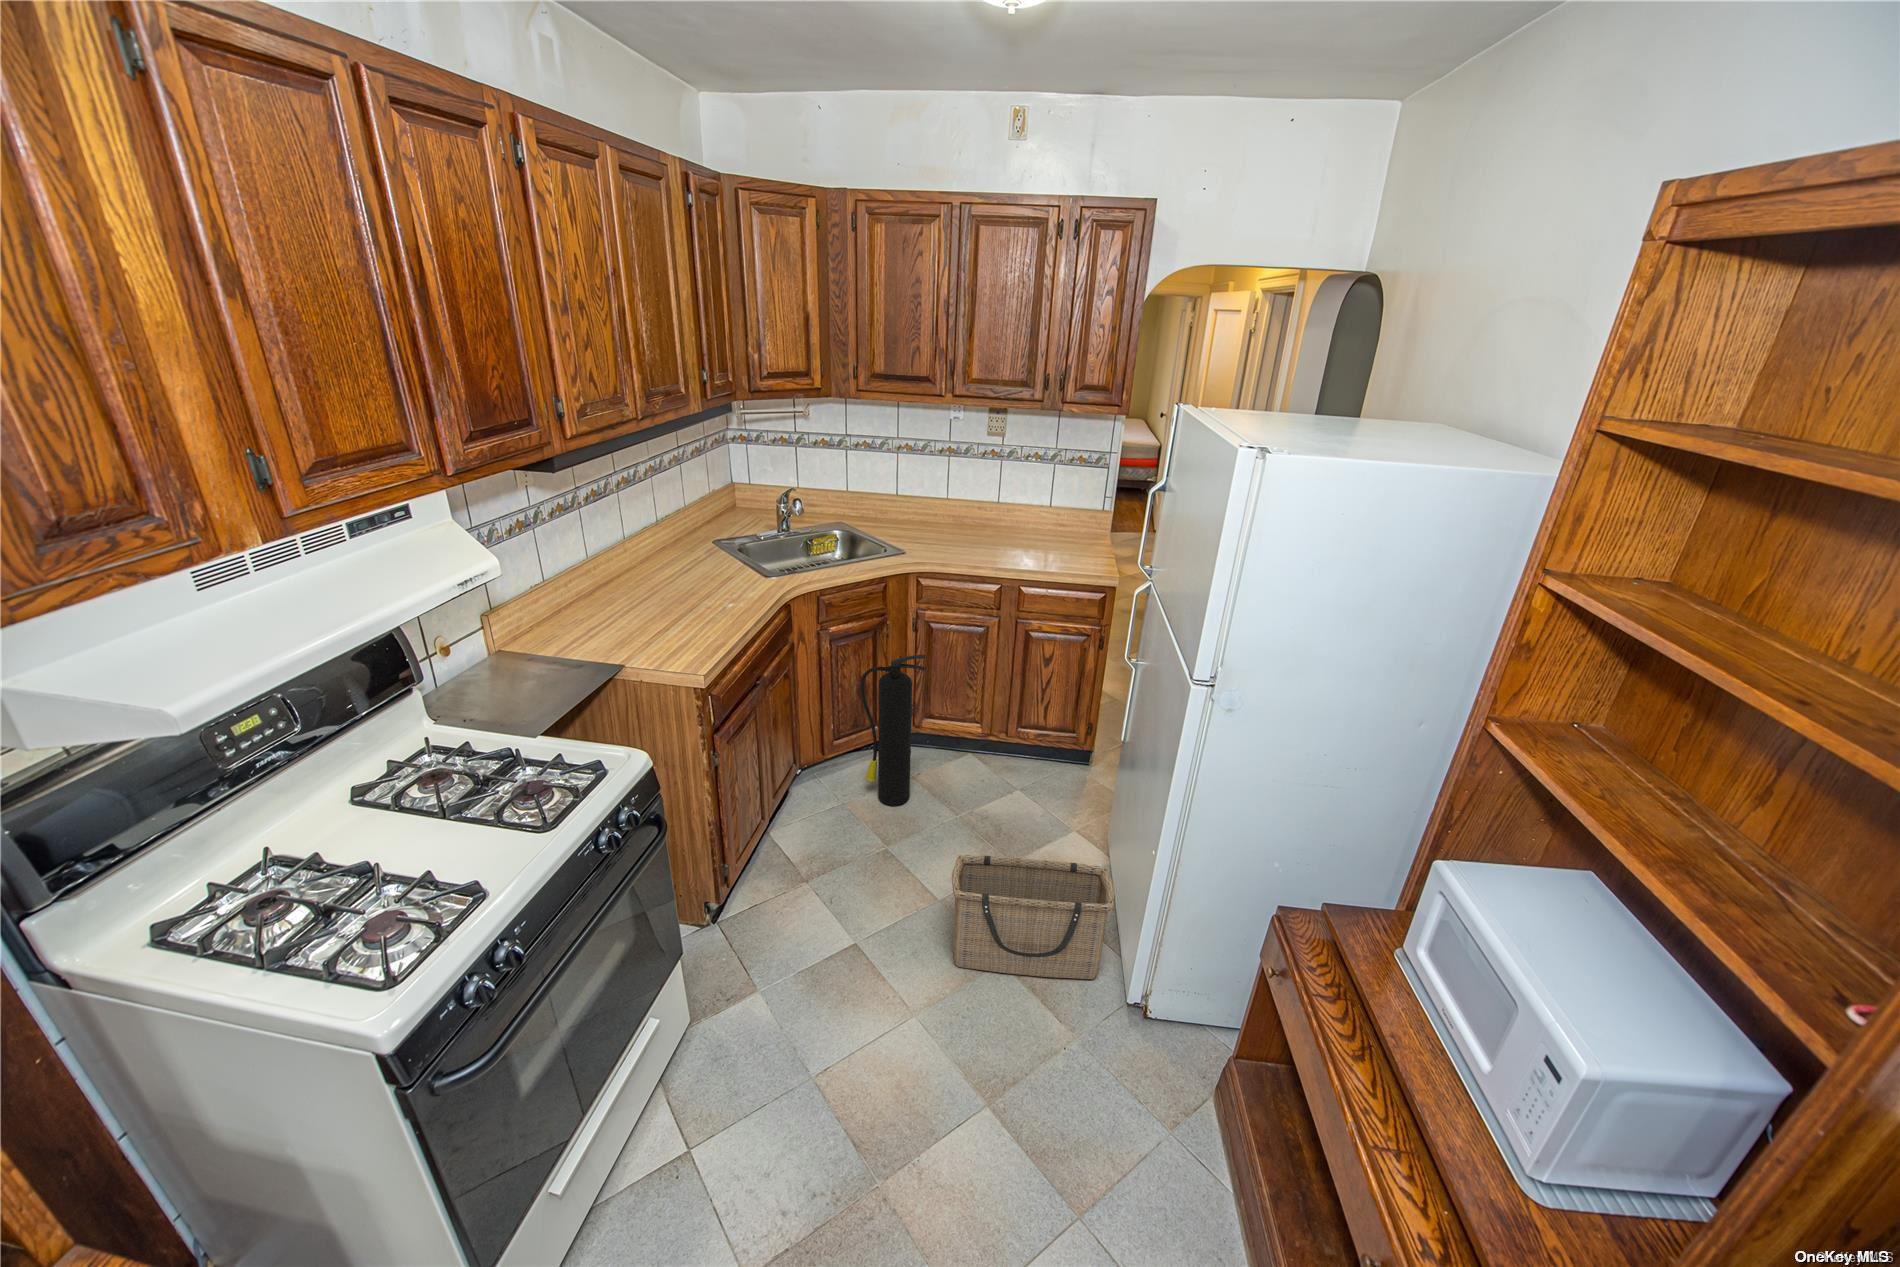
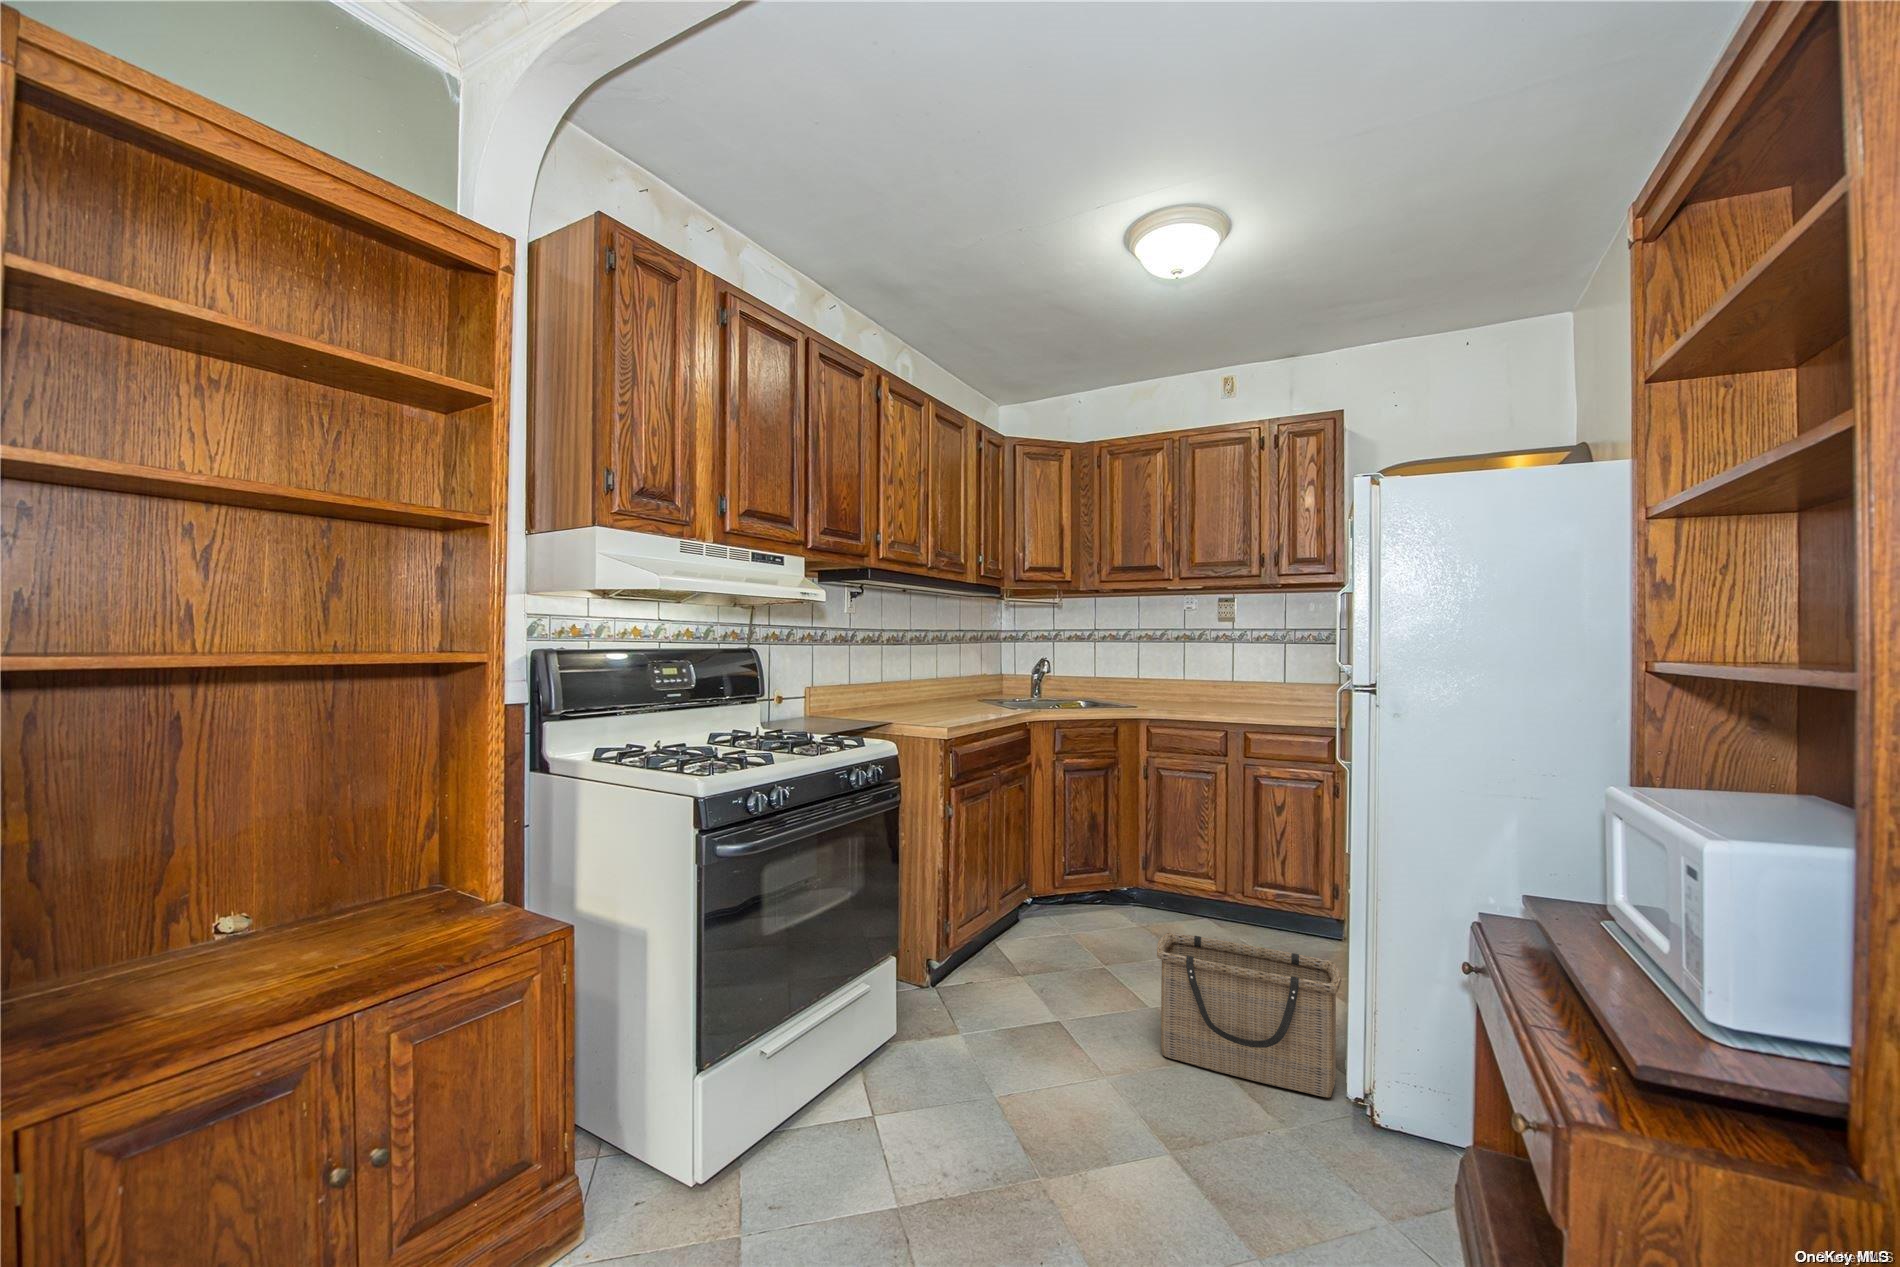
fire extinguisher: present [861,655,926,806] -> none [1089,778,1150,940]

